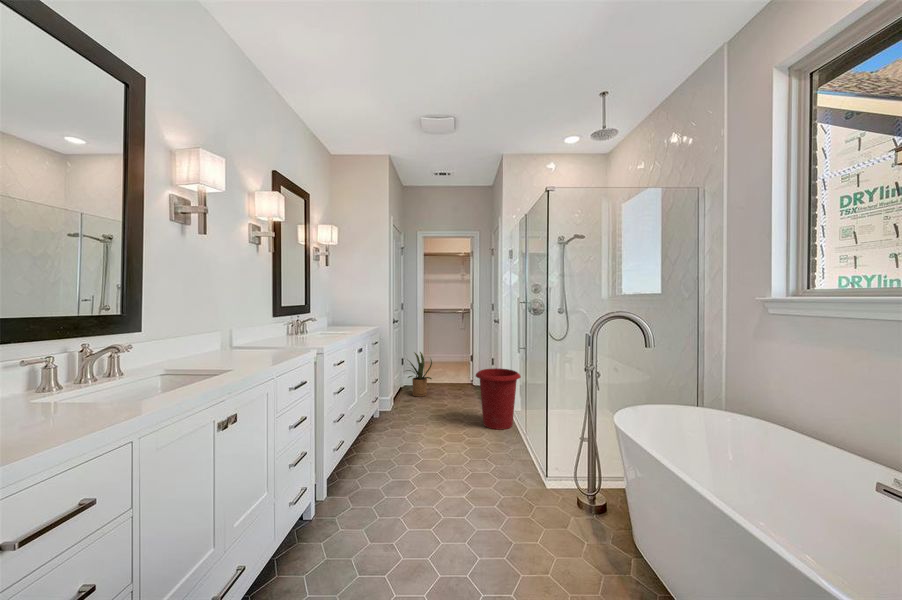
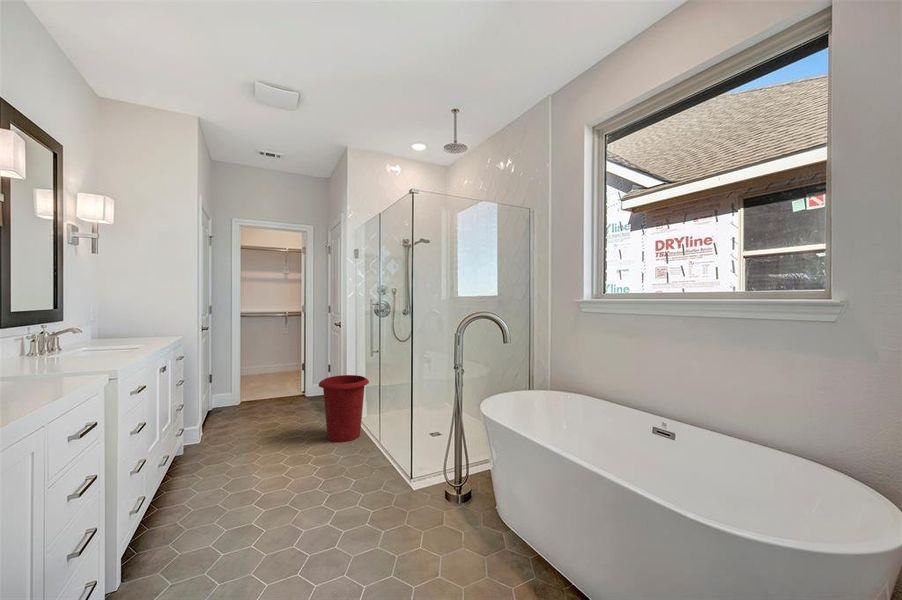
house plant: present [406,352,432,397] -> none [213,364,255,420]

